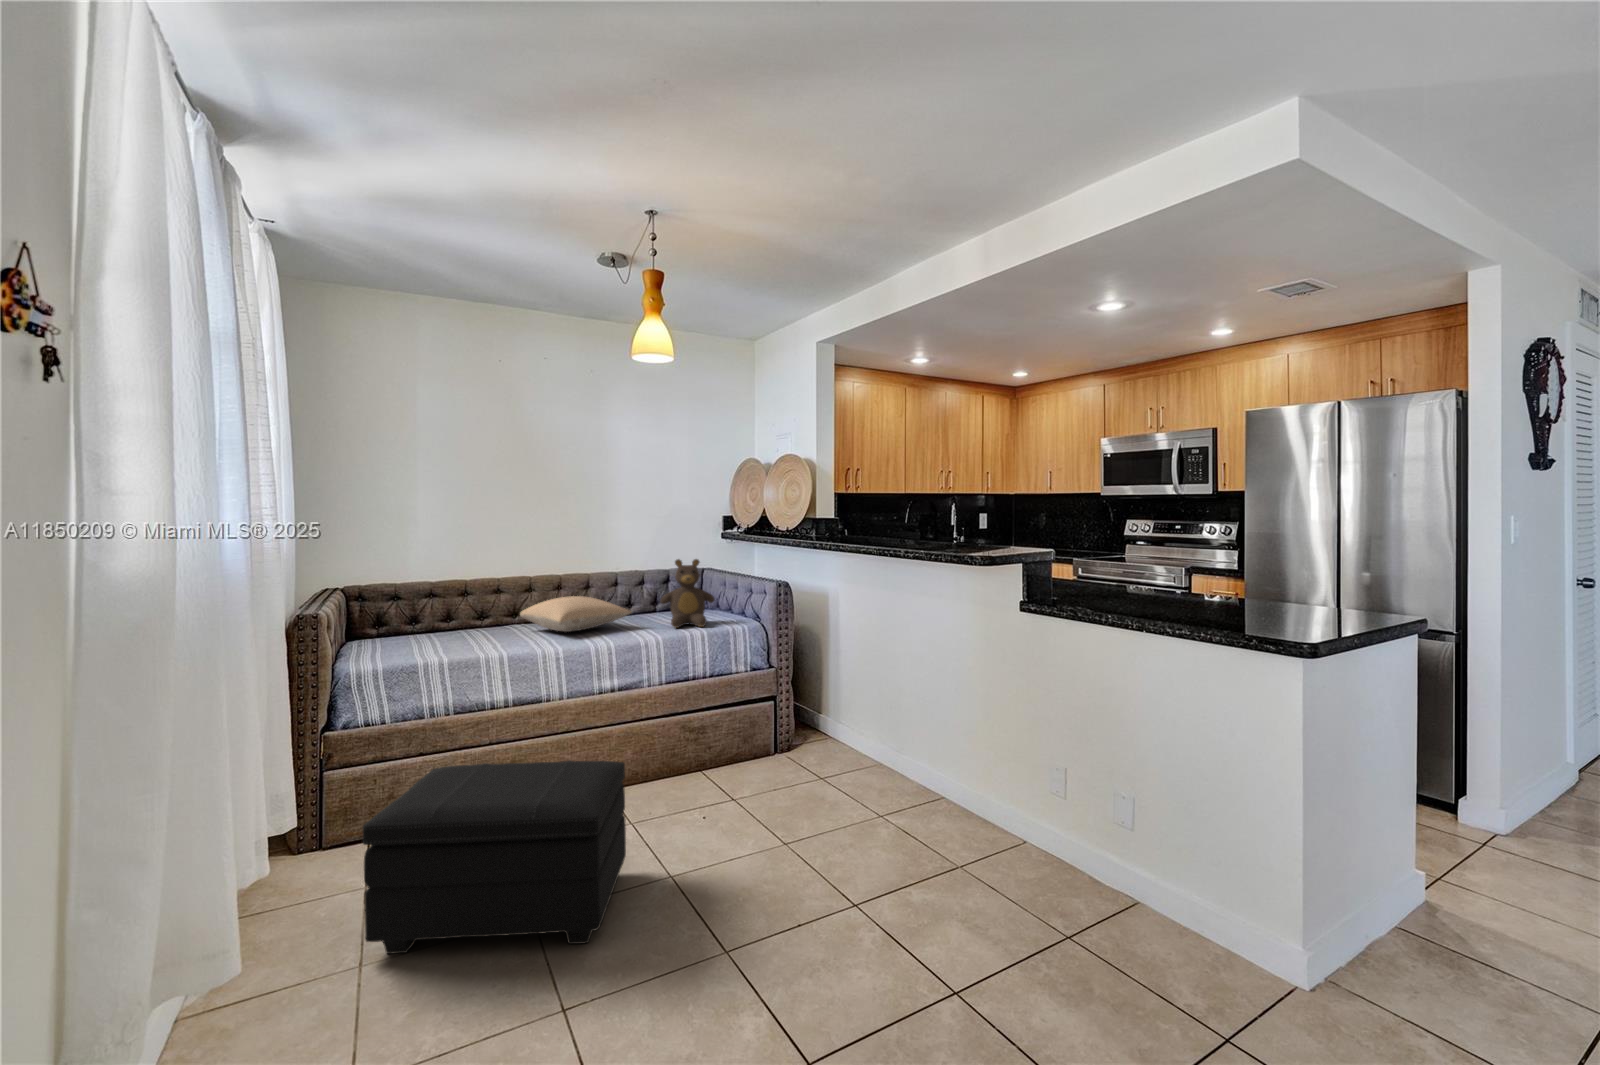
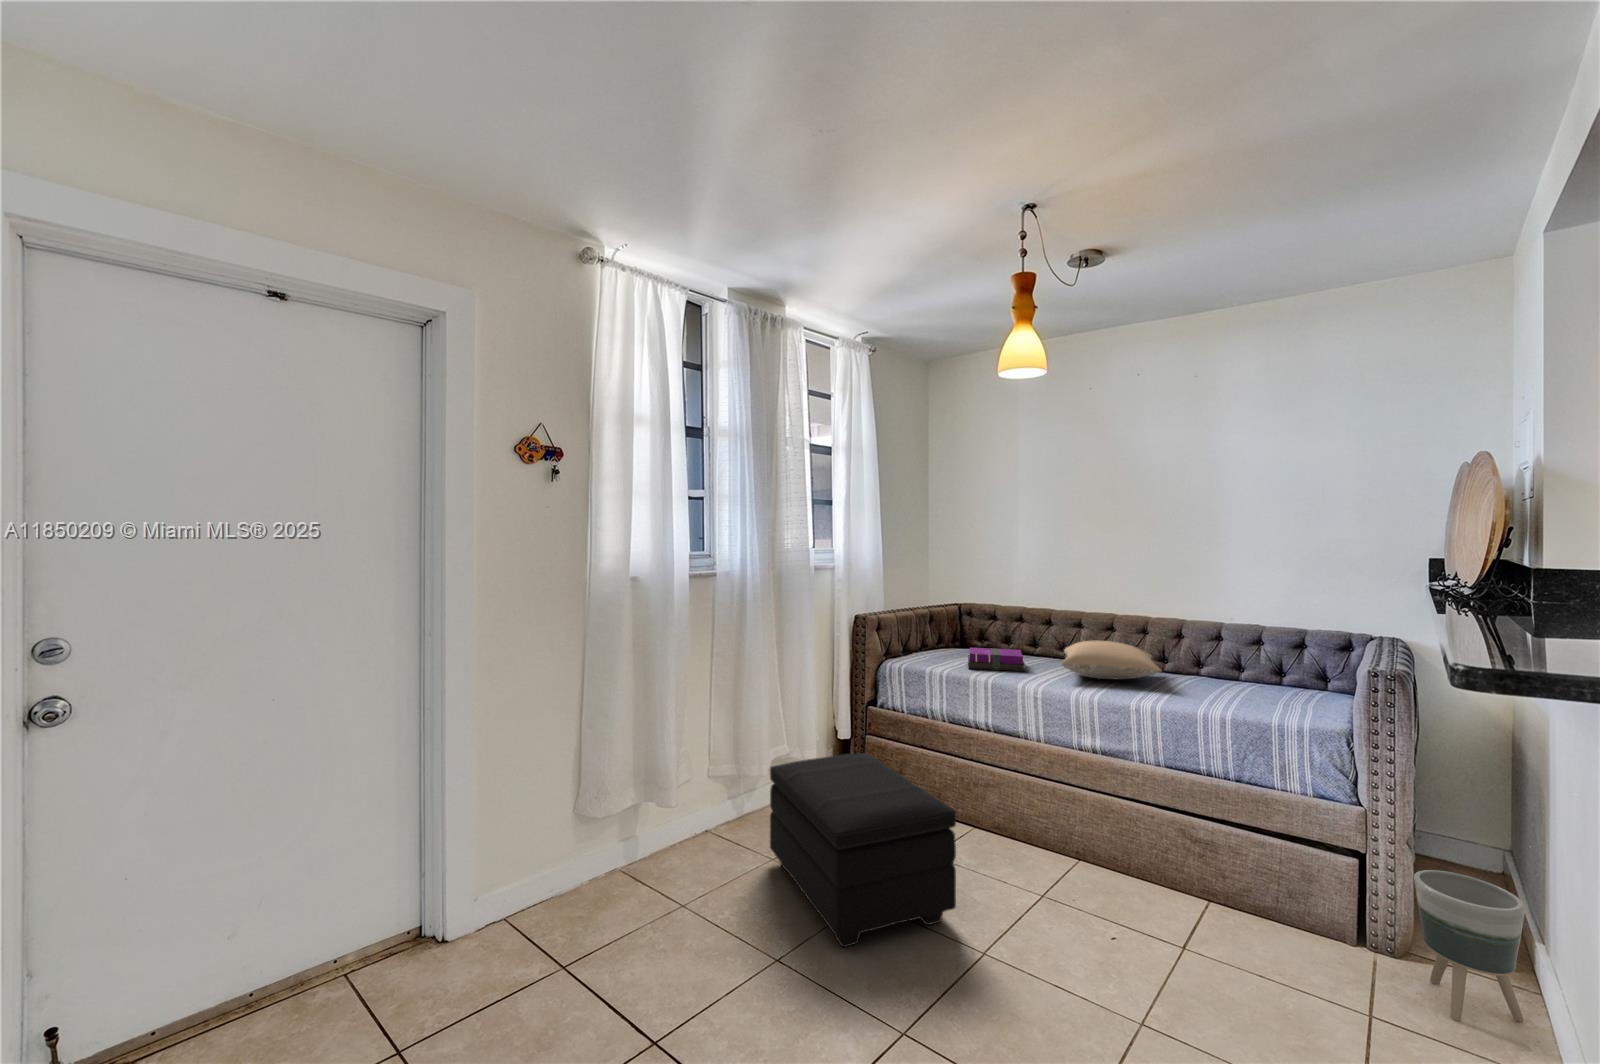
teddy bear: present [660,559,715,628] -> none [1201,615,1287,710]
notebook: none [419,622,503,650] -> present [968,648,1025,671]
planter: none [807,686,849,761] -> present [1414,870,1525,1022]

